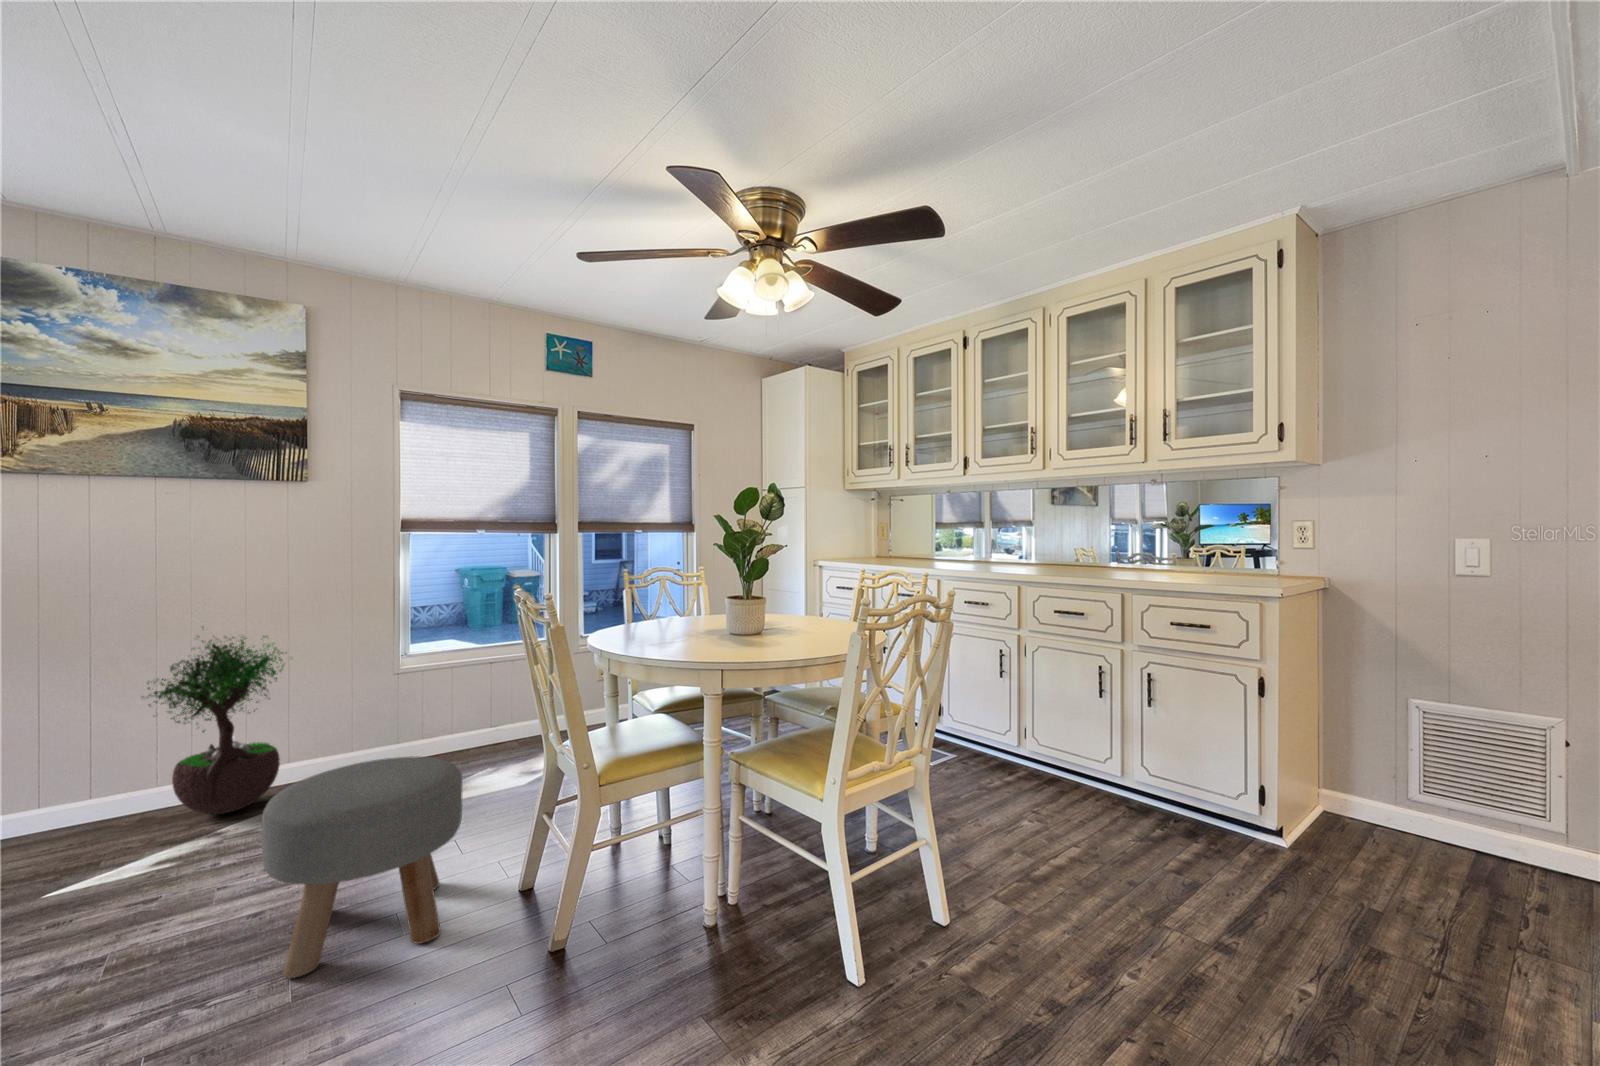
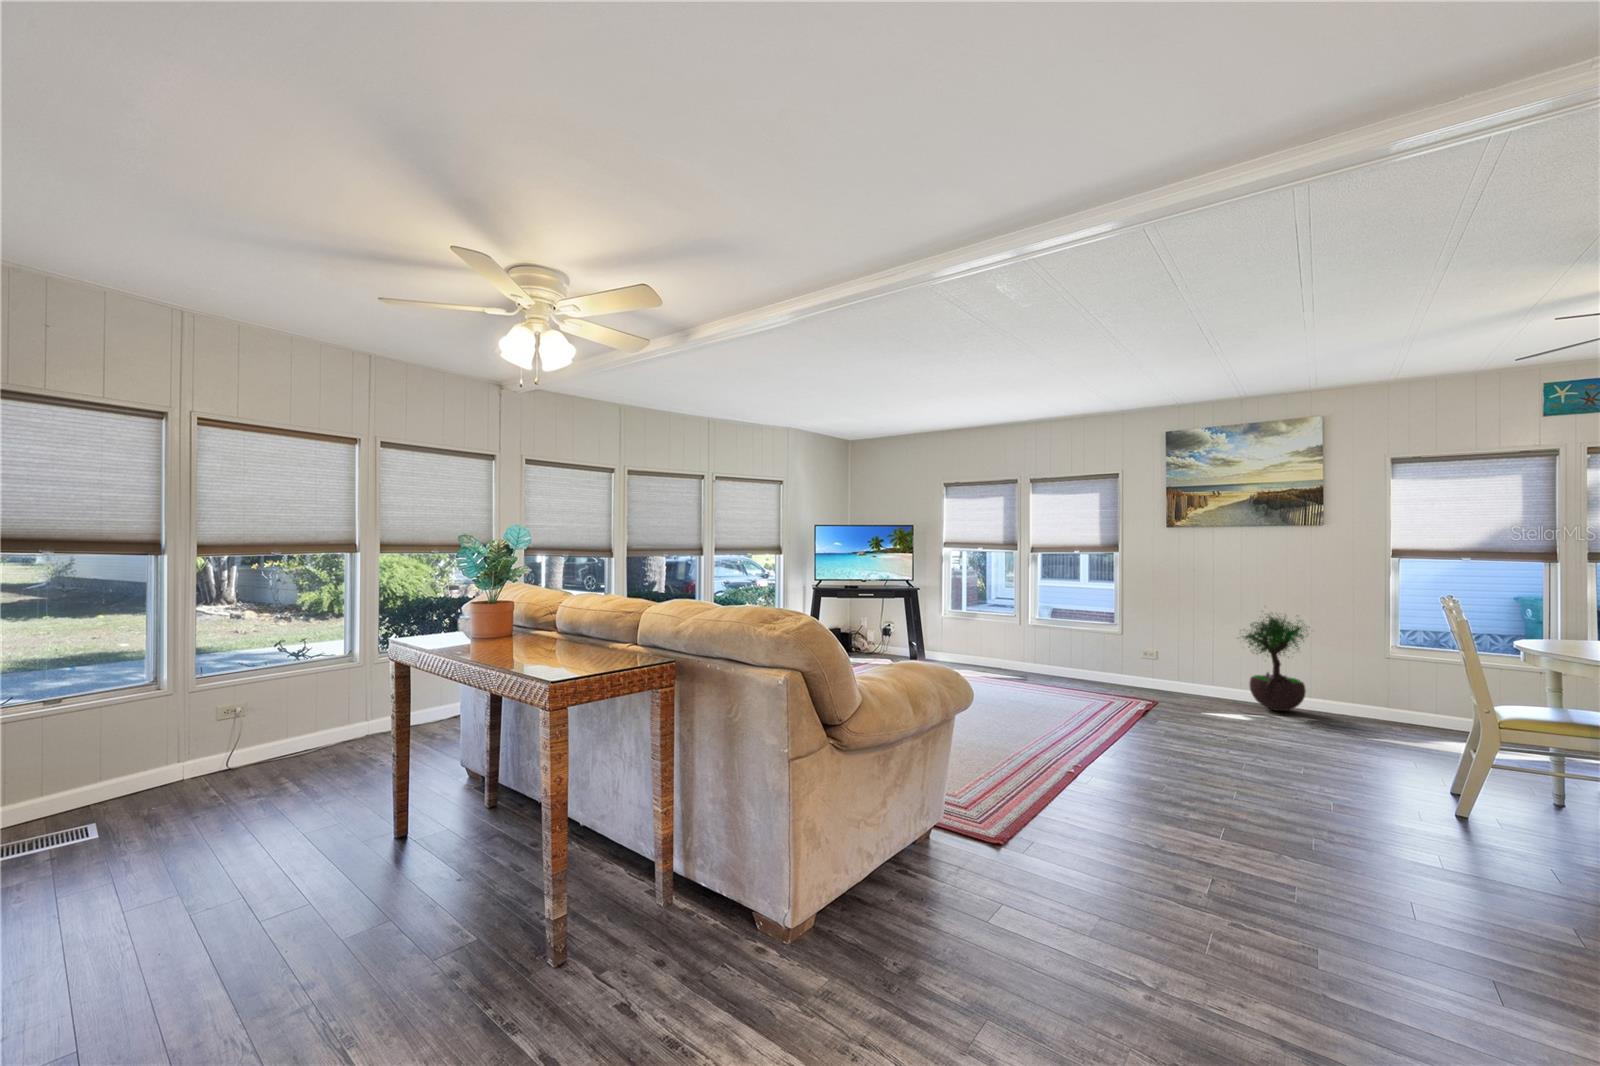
ottoman: present [262,757,462,978] -> none [1297,685,1416,787]

